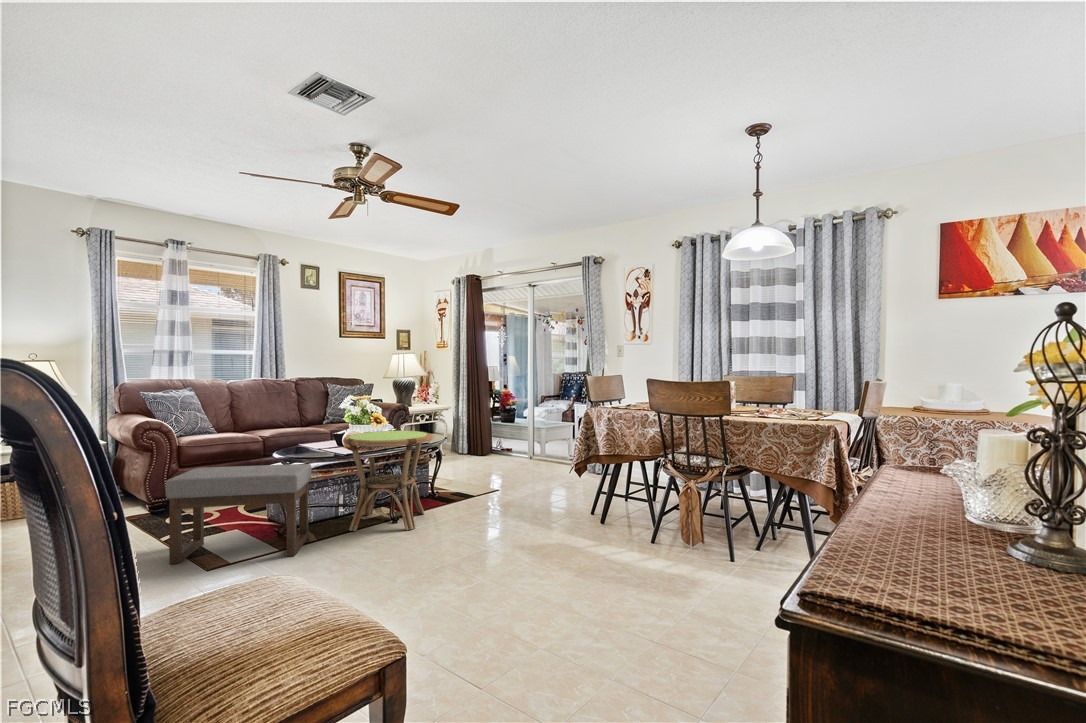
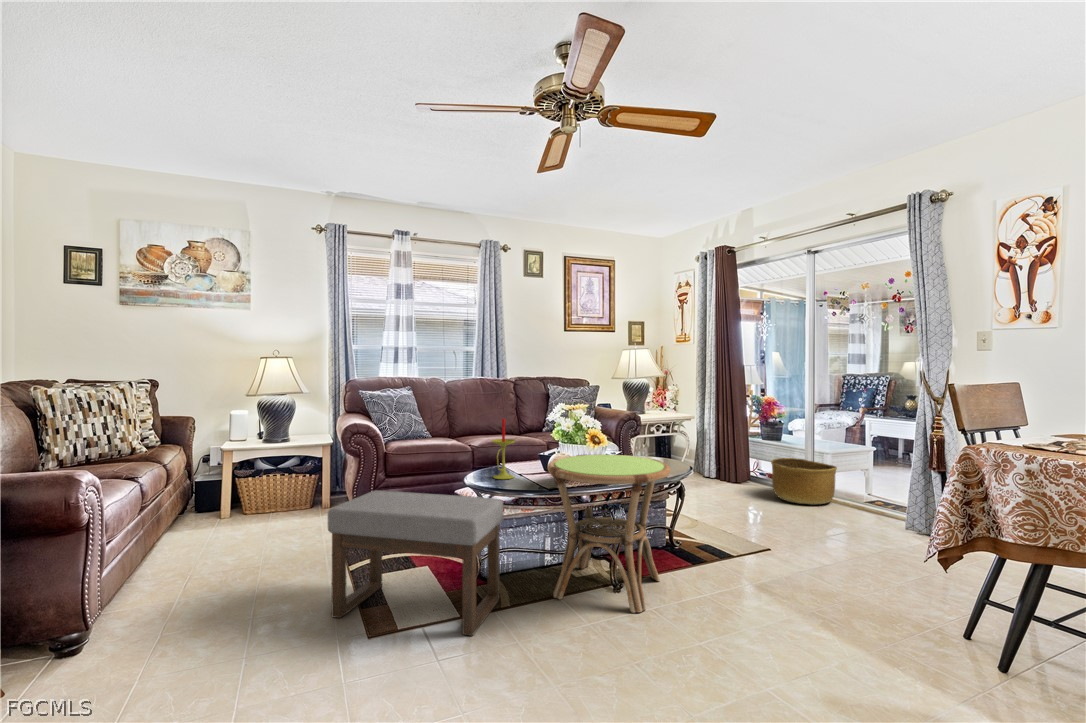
candle: none [295,407,315,454] -> present [492,418,515,479]
basket: none [505,434,547,464] -> present [771,458,837,504]

